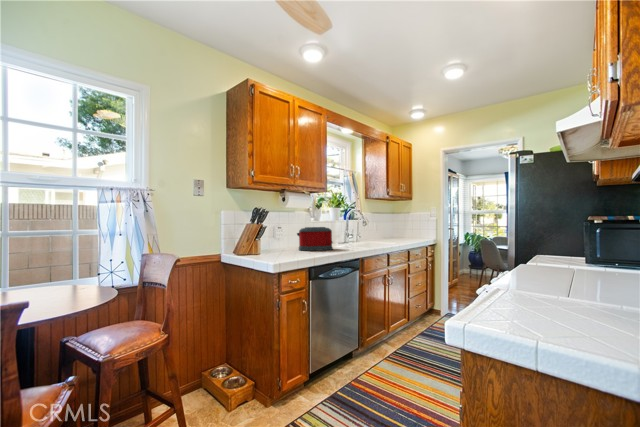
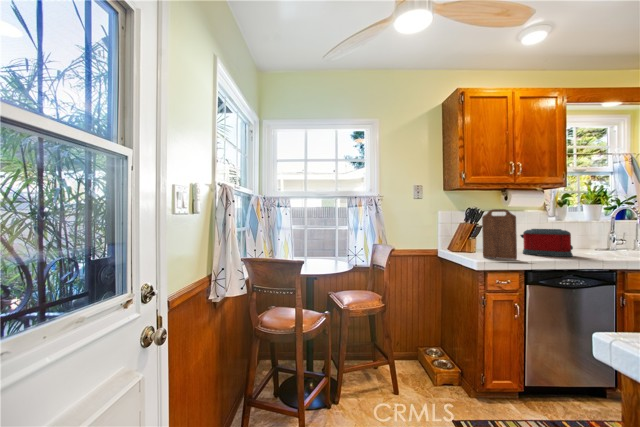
cutting board: none [273,208,302,257] -> present [482,209,517,259]

